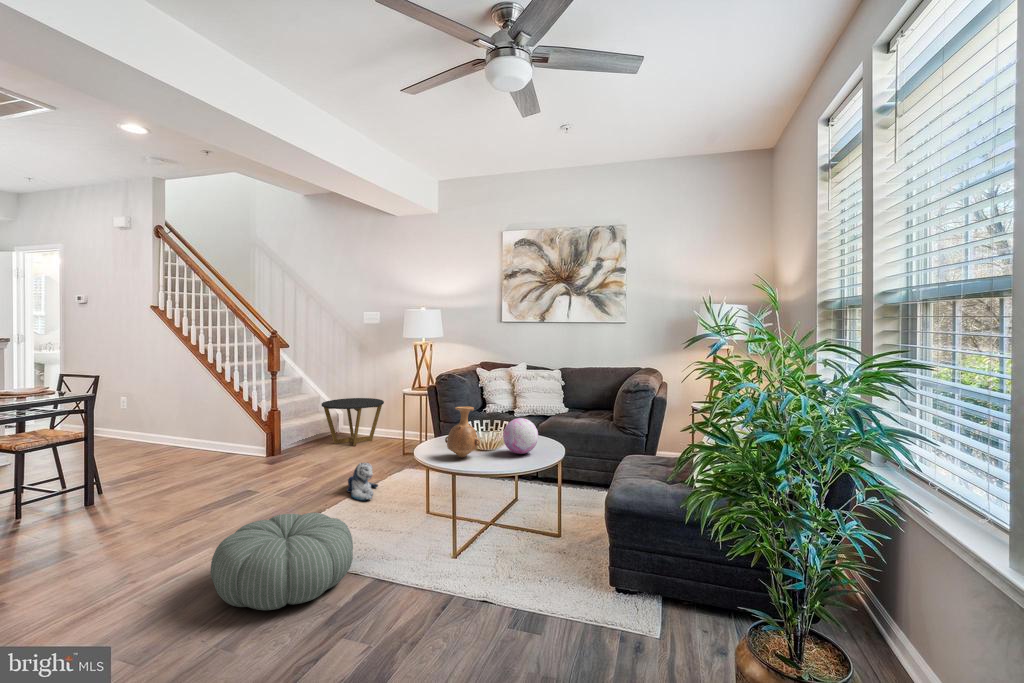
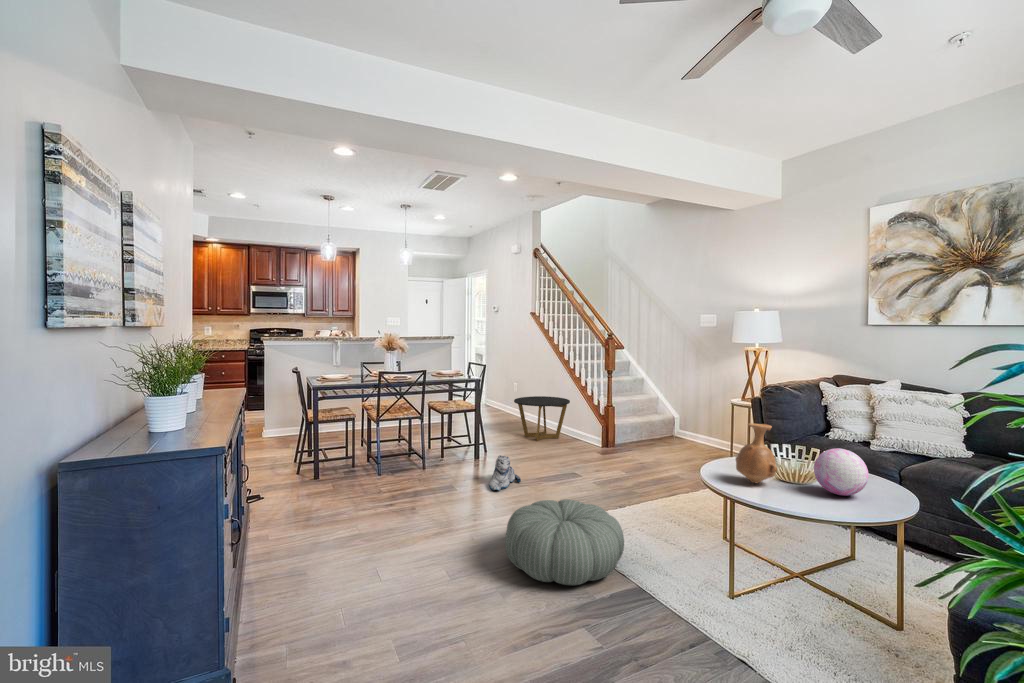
side table: present [322,398,384,446] -> present [514,396,570,441]
plush toy: present [347,463,378,501] -> present [489,455,521,491]

